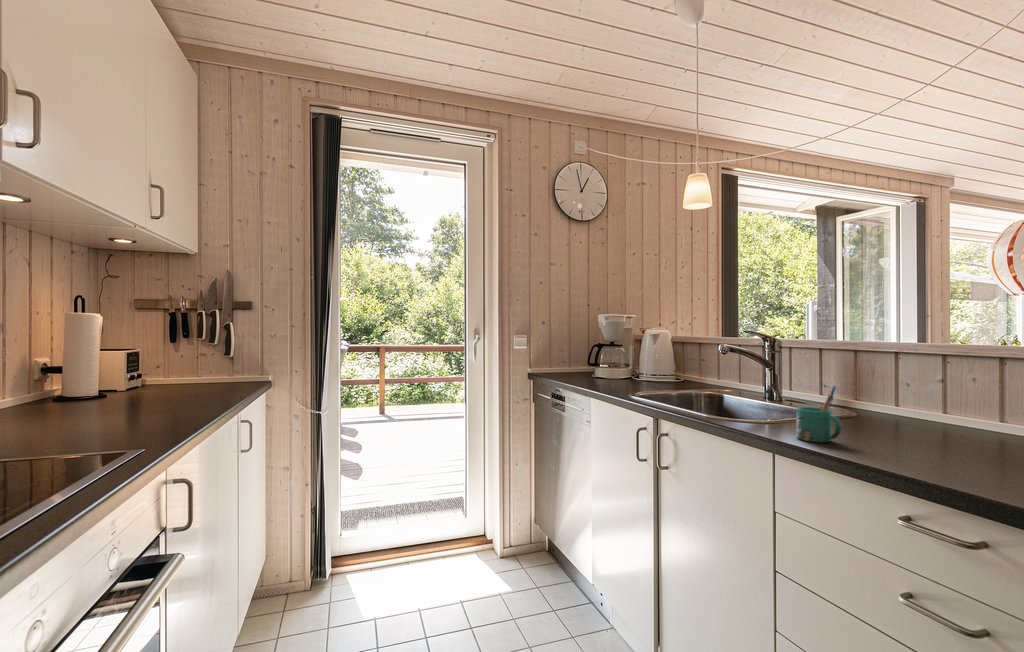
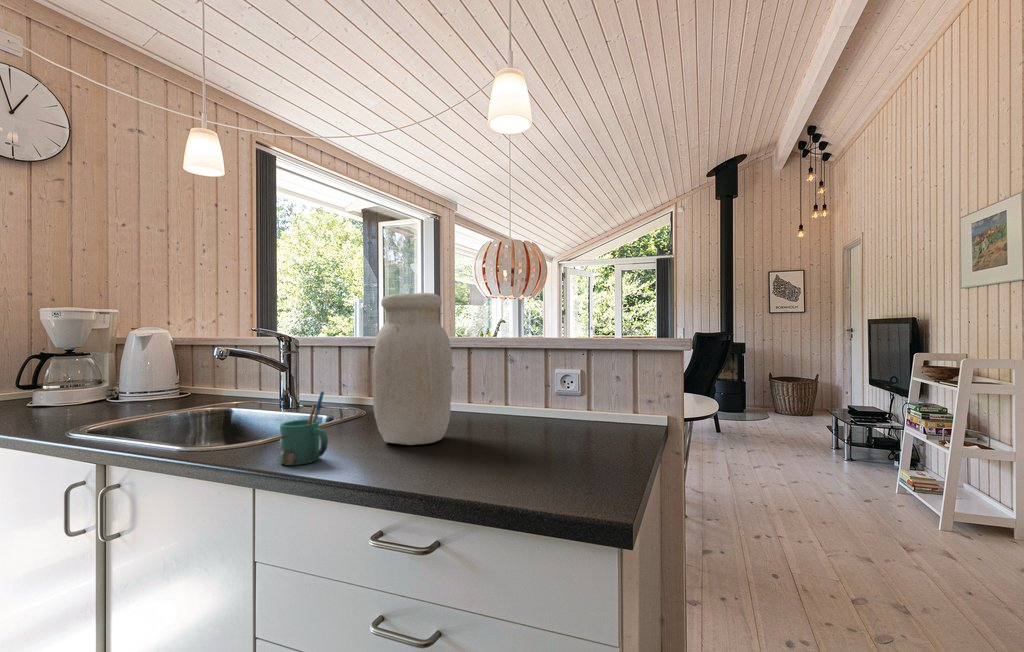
jar: none [880,301,981,449] -> present [372,293,452,445]

